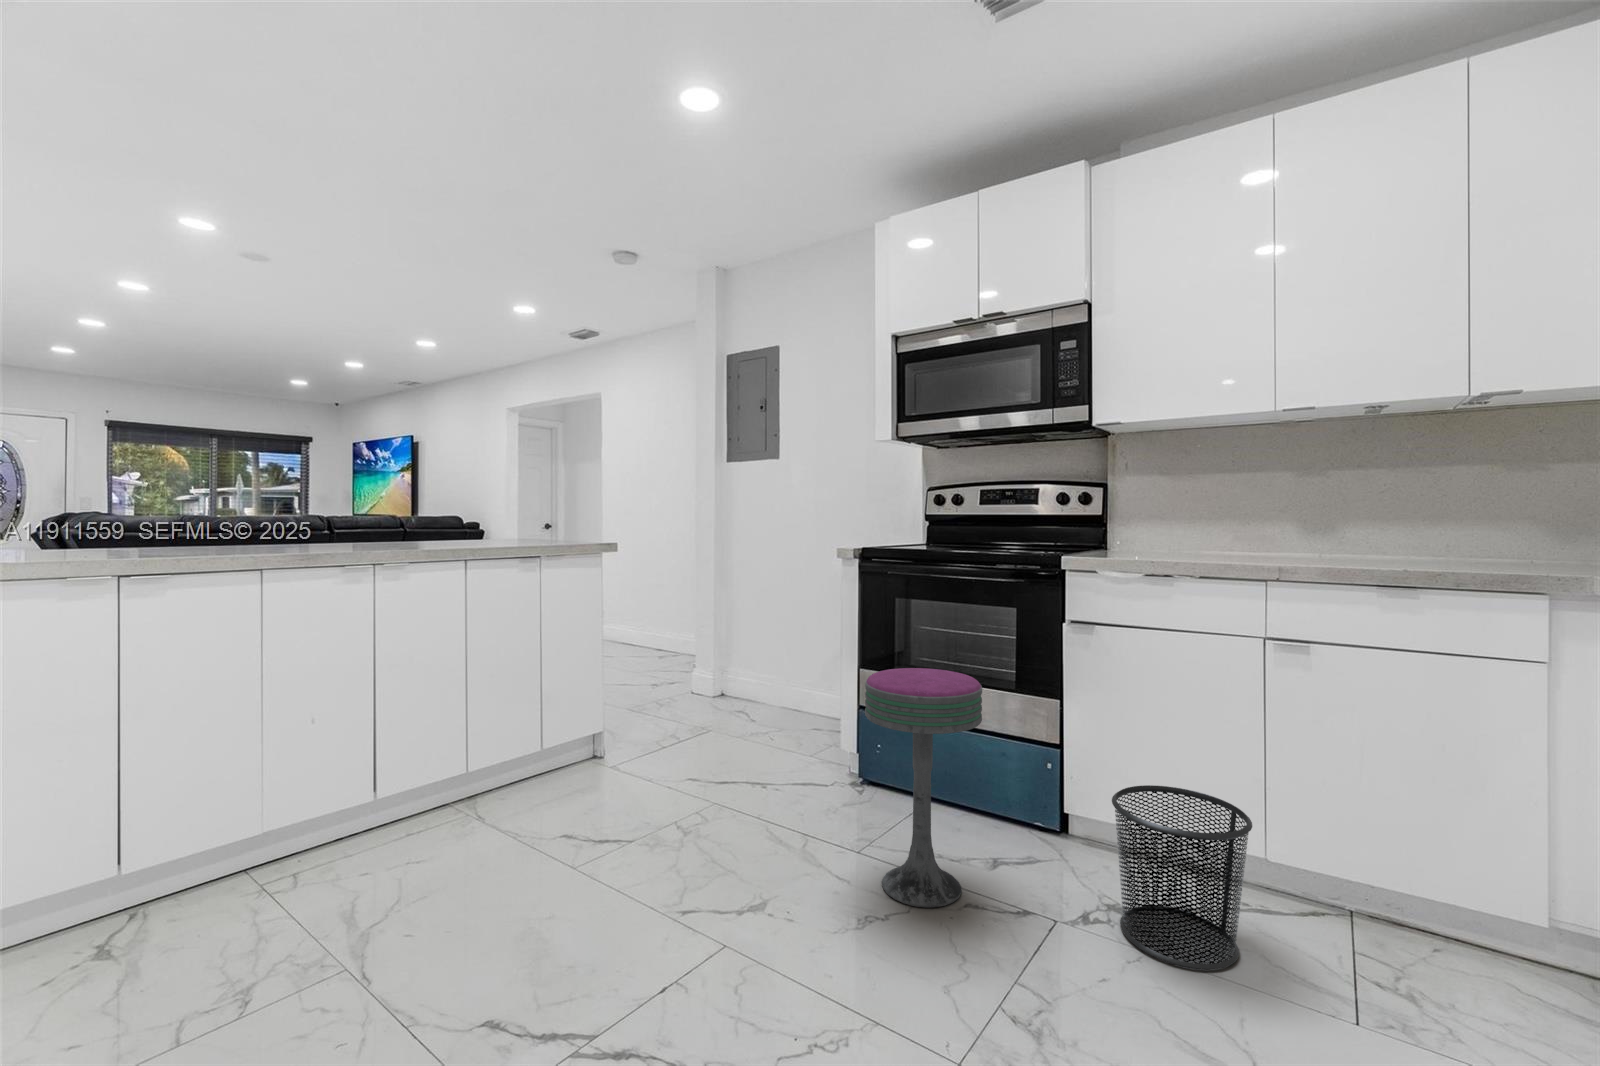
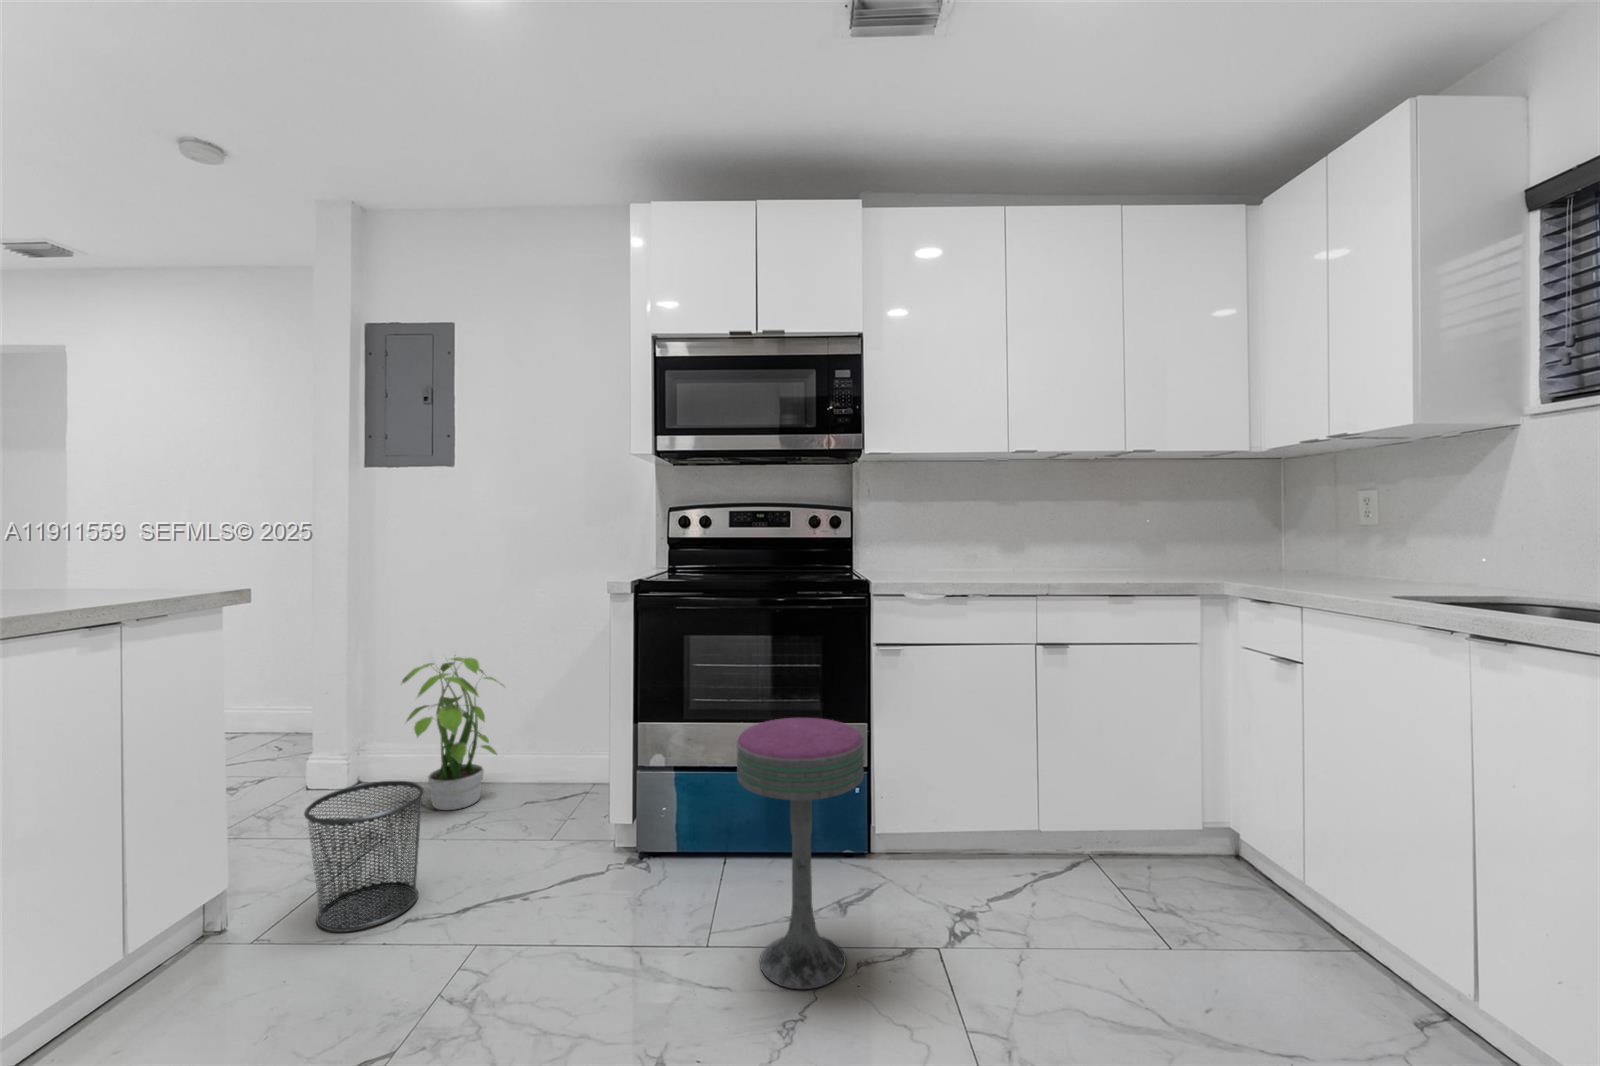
potted plant: none [733,602,812,723] -> present [402,655,503,810]
waste bin: present [1112,785,1252,970] -> present [304,781,424,932]

